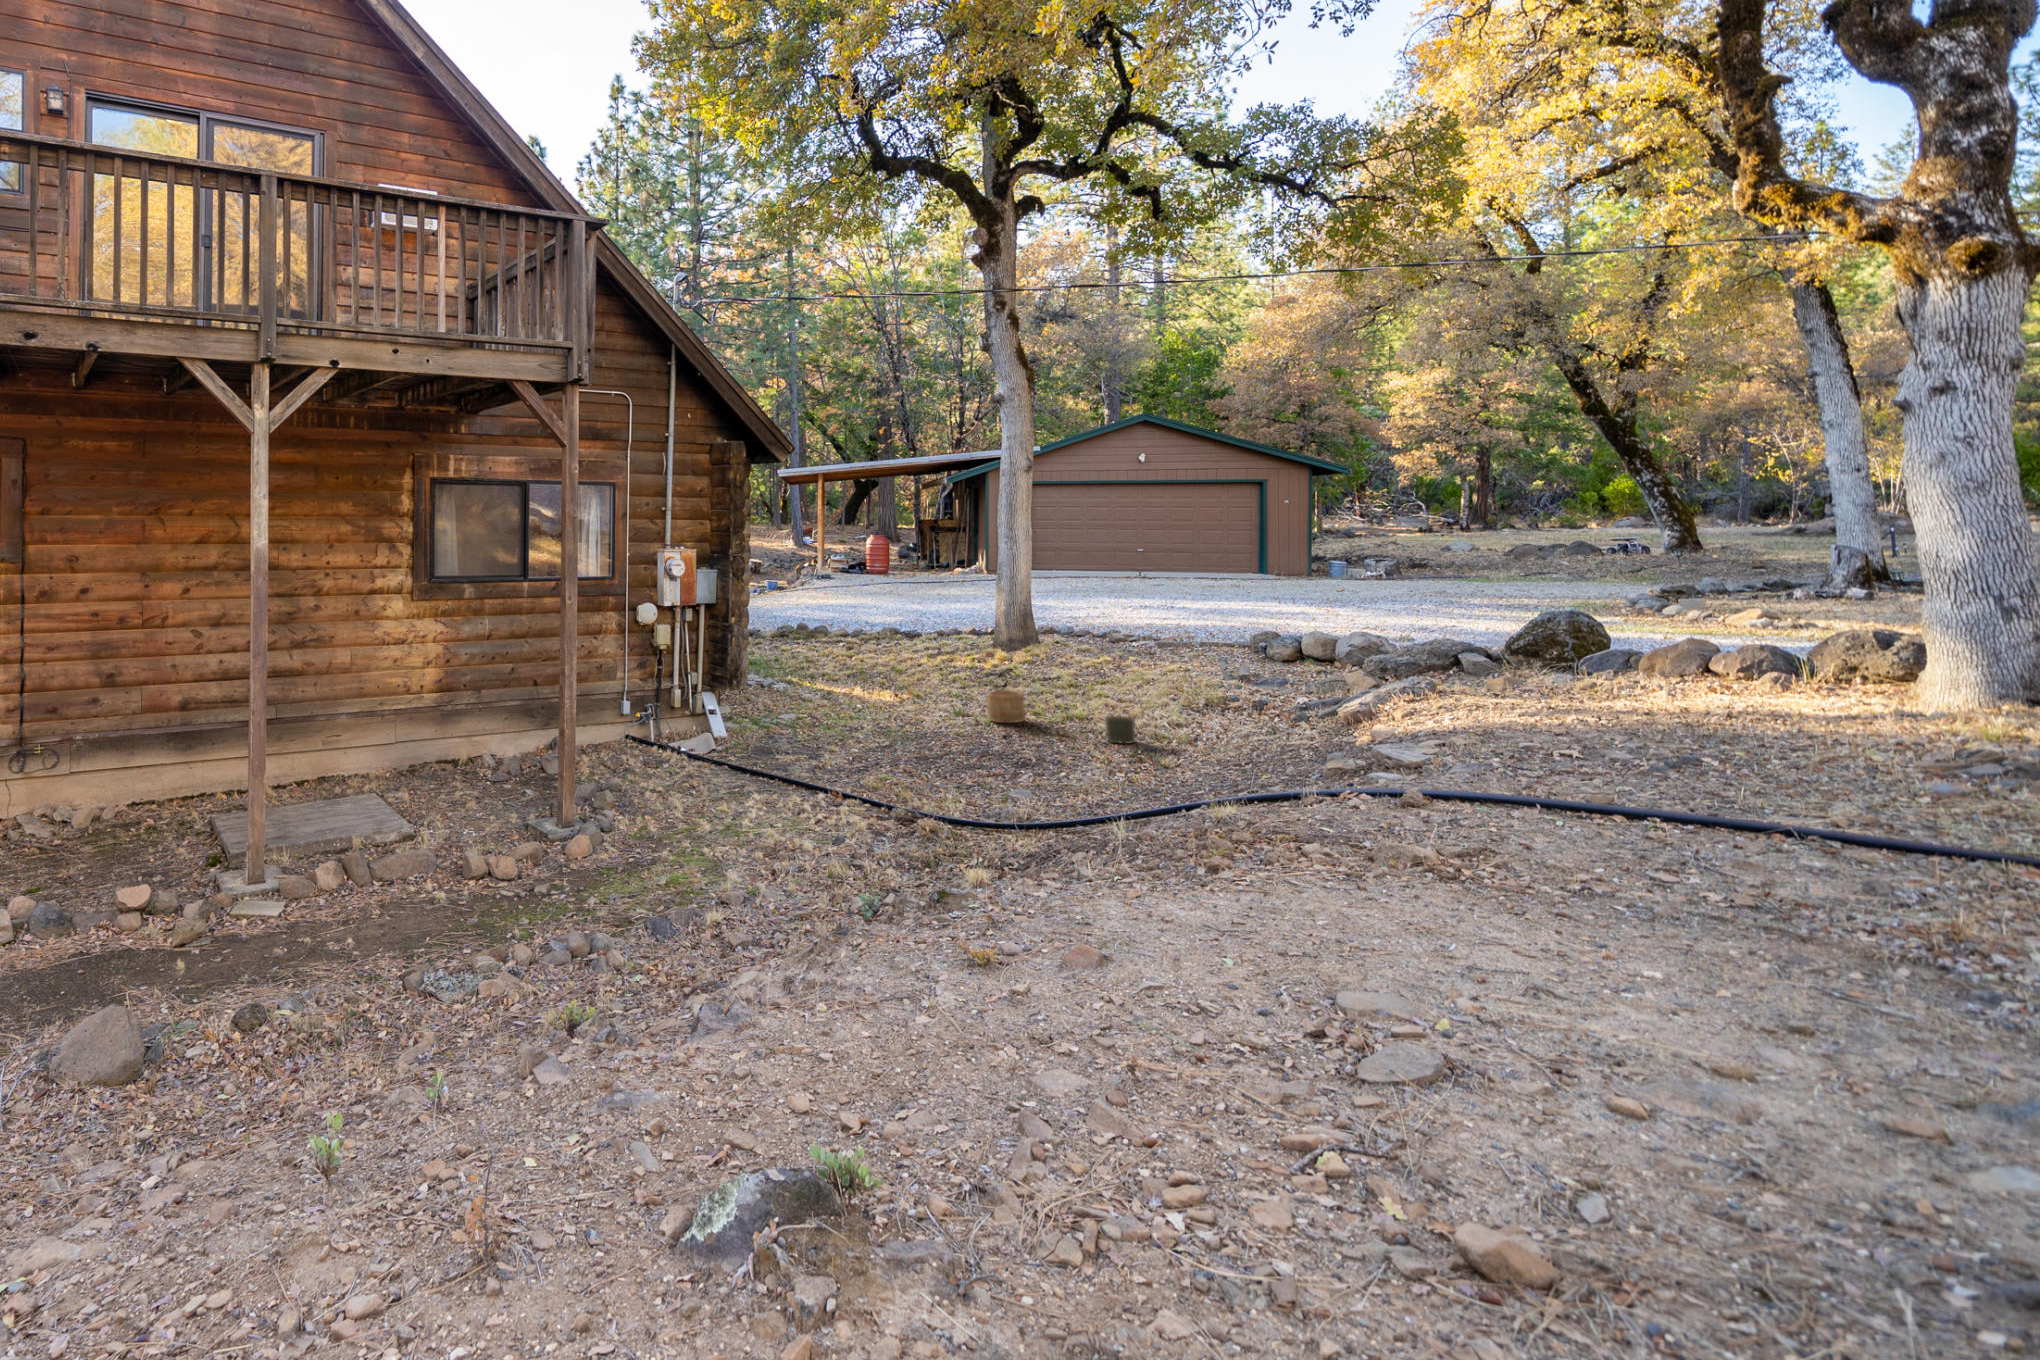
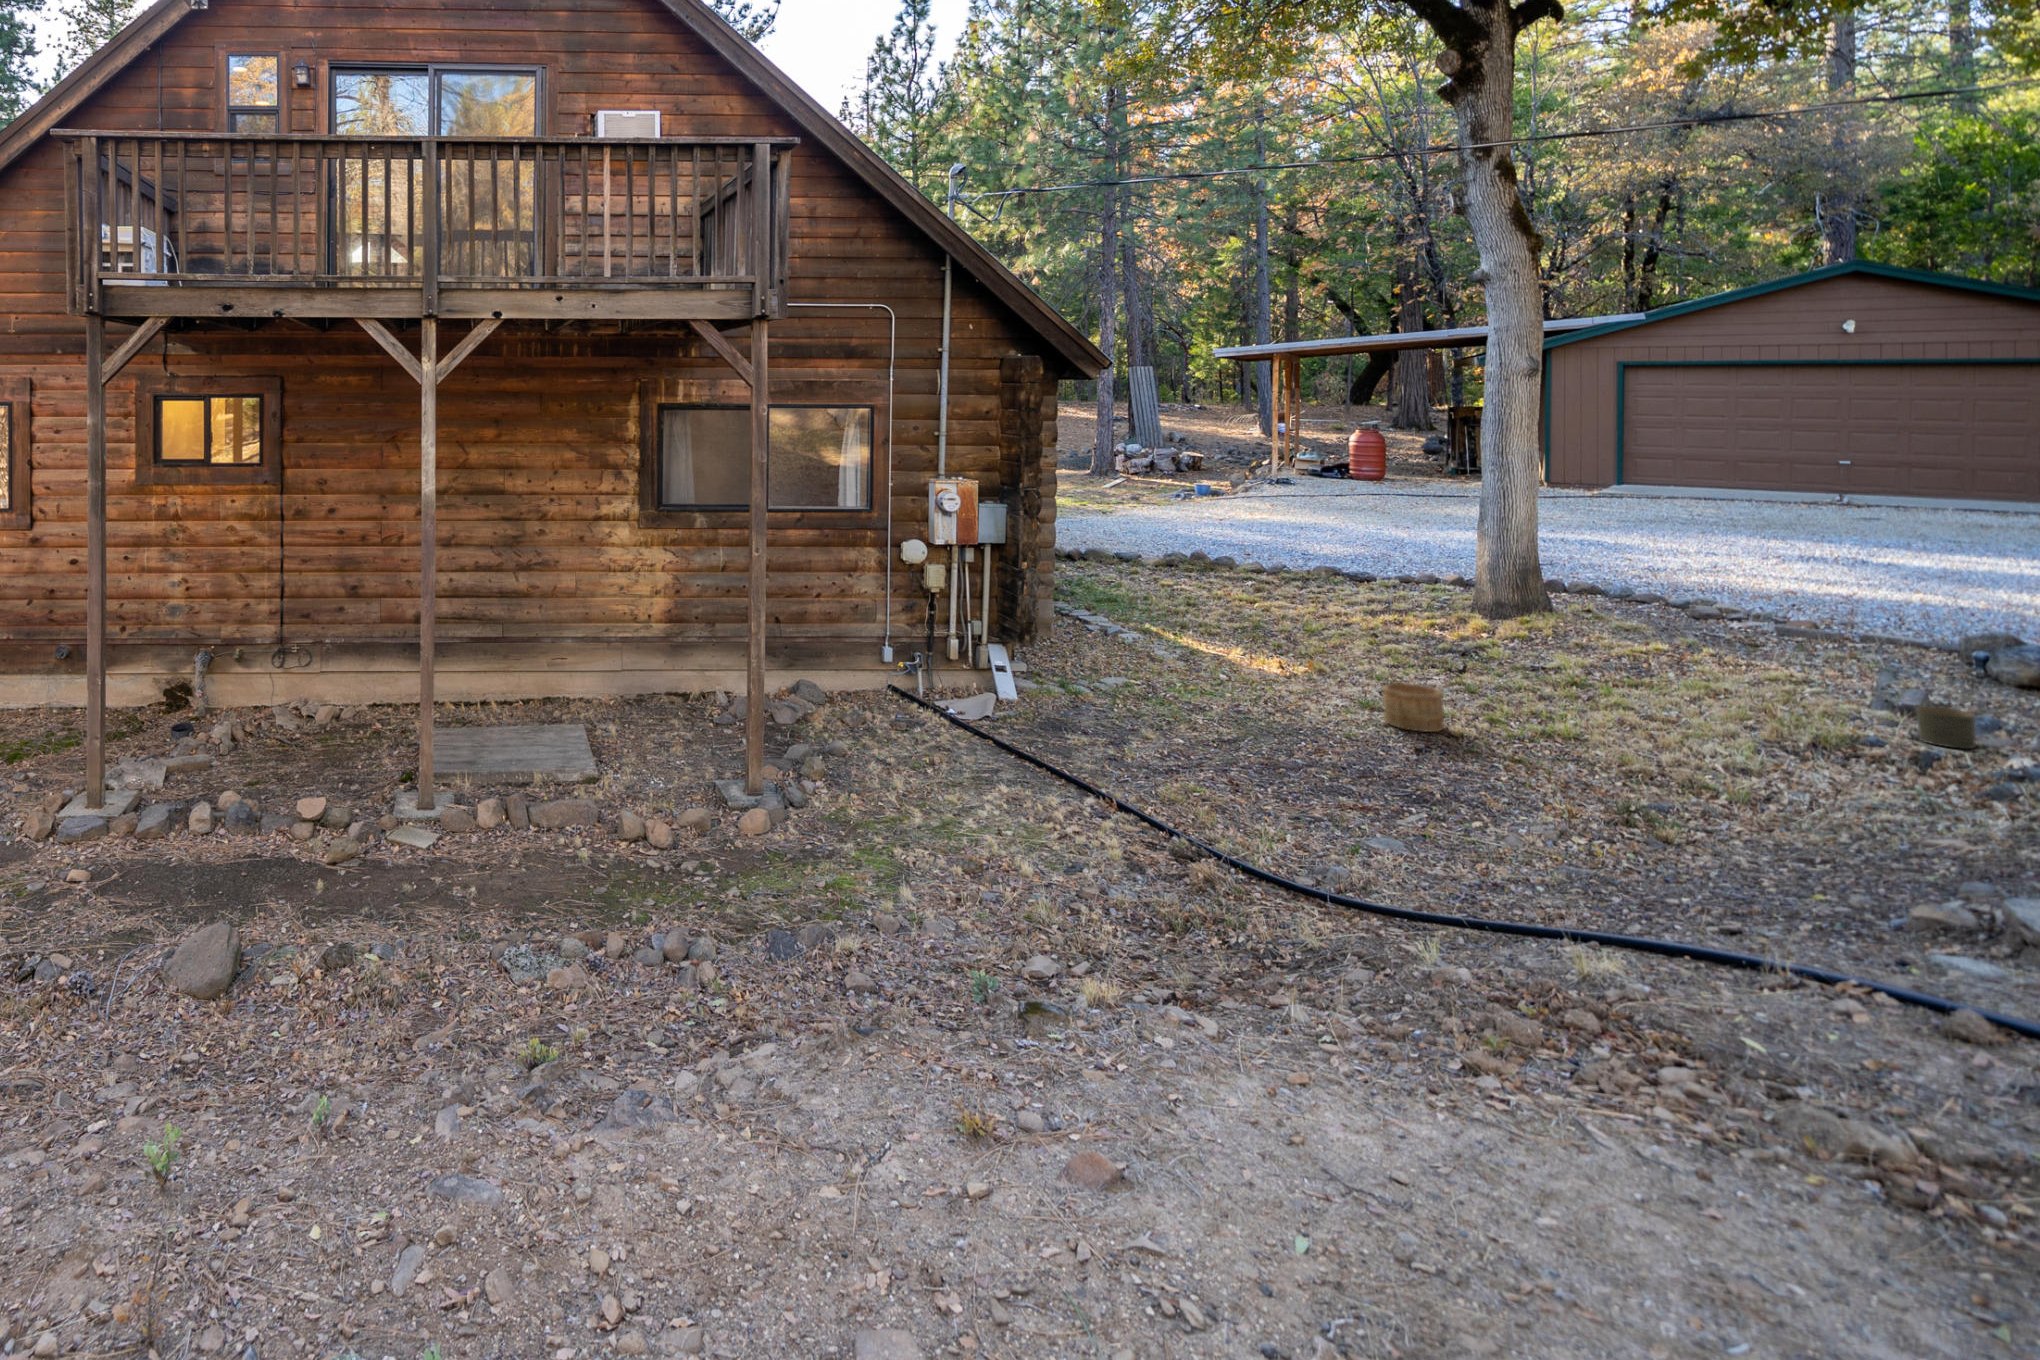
planter: present [1105,716,1135,744] -> present [1917,707,1976,749]

